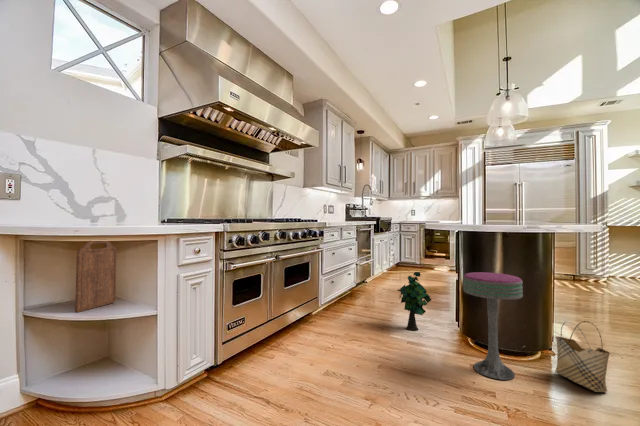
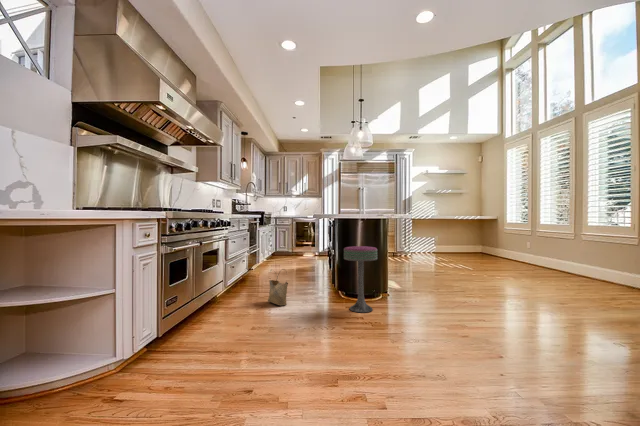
cutting board: present [75,241,117,312] -> none [22,225,54,297]
decorative plant: present [397,272,432,331] -> none [291,251,317,297]
woven basket: present [555,321,610,392] -> present [268,276,288,305]

